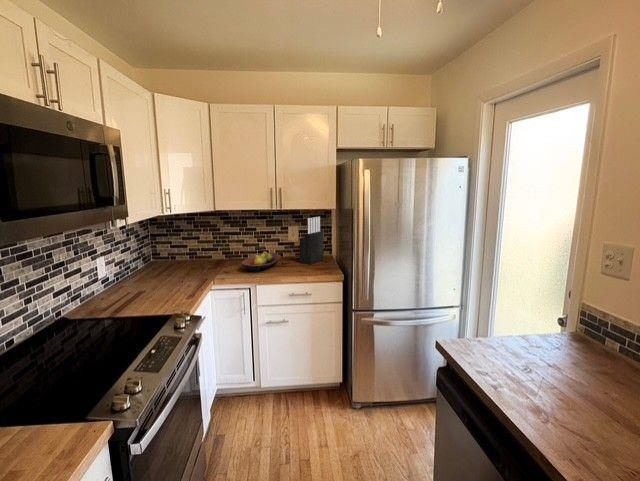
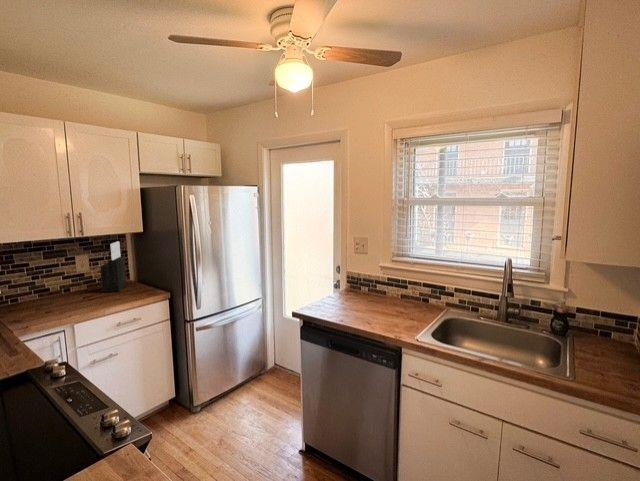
fruit bowl: present [241,251,281,272] -> none [32,288,81,312]

